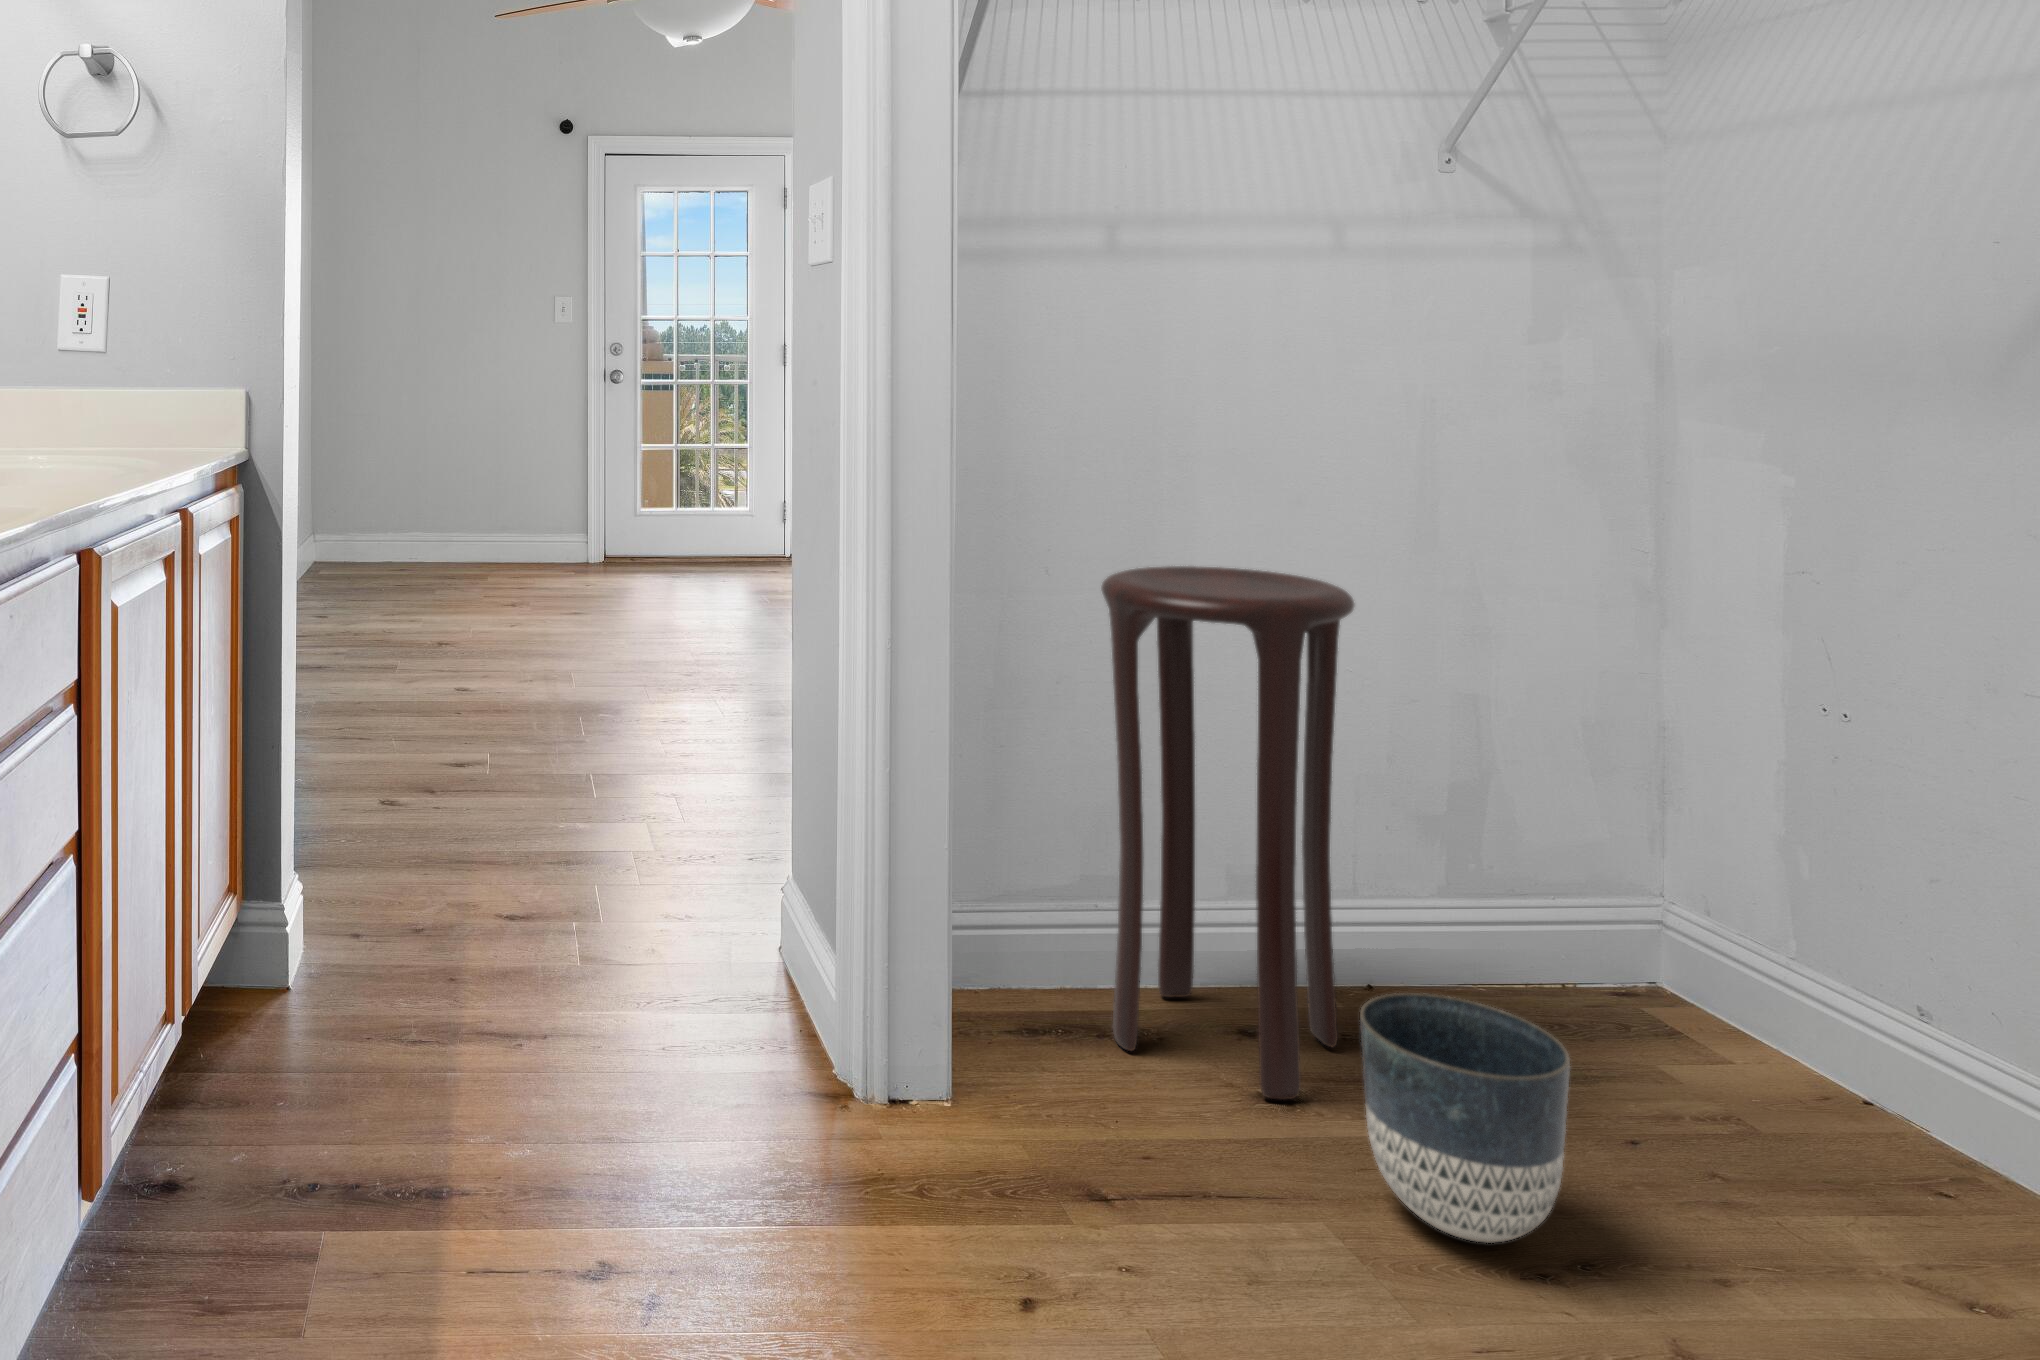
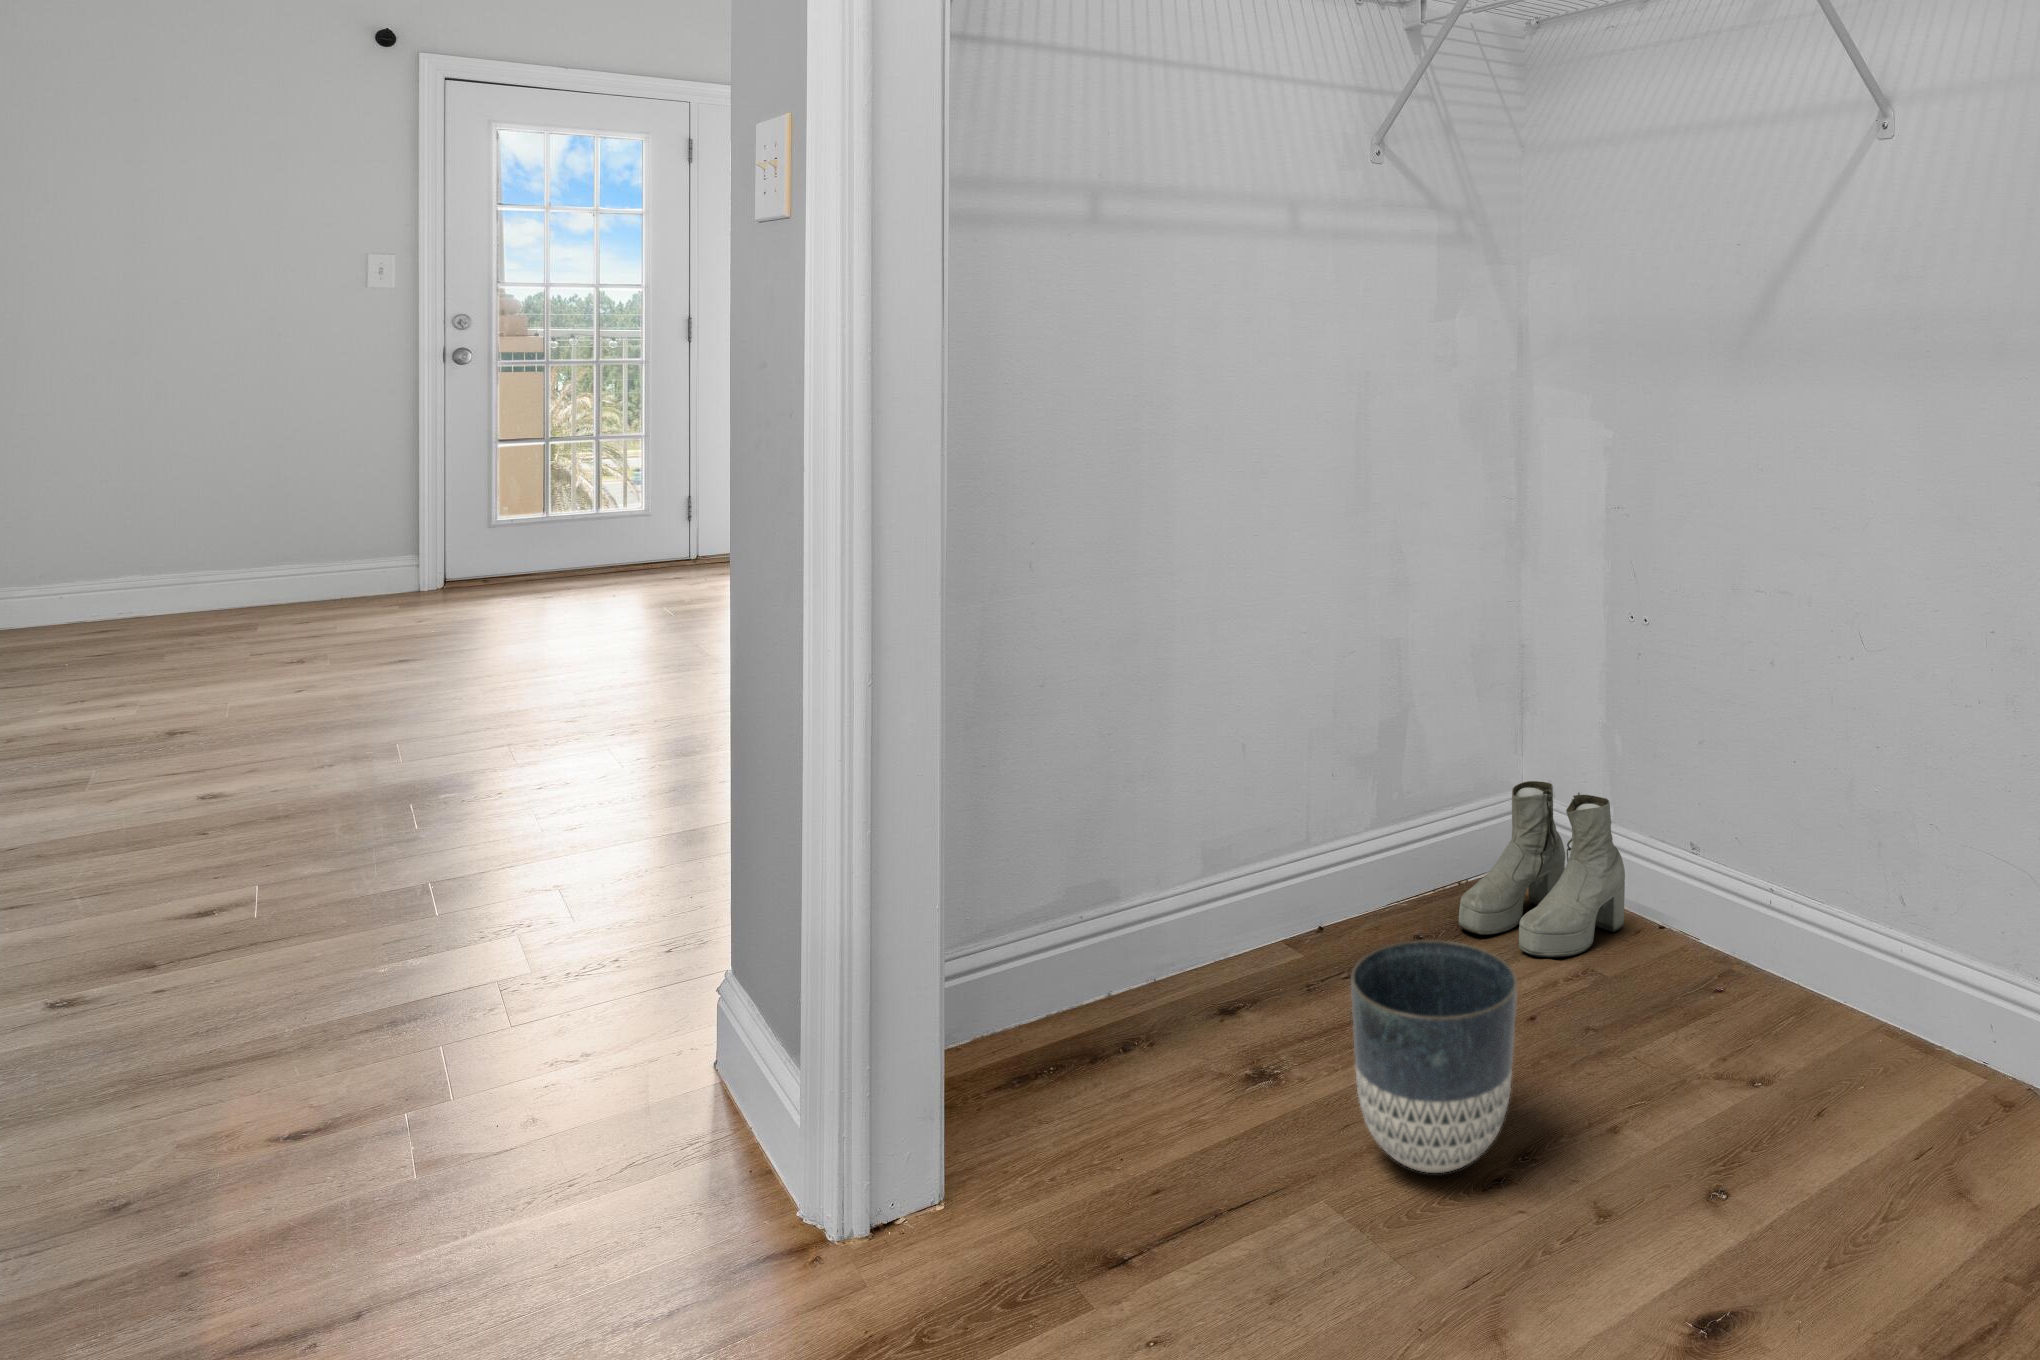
stool: present [1101,566,1354,1100] -> none [1093,549,1326,1080]
boots: none [1553,880,1808,1093] -> present [1459,781,1625,957]

